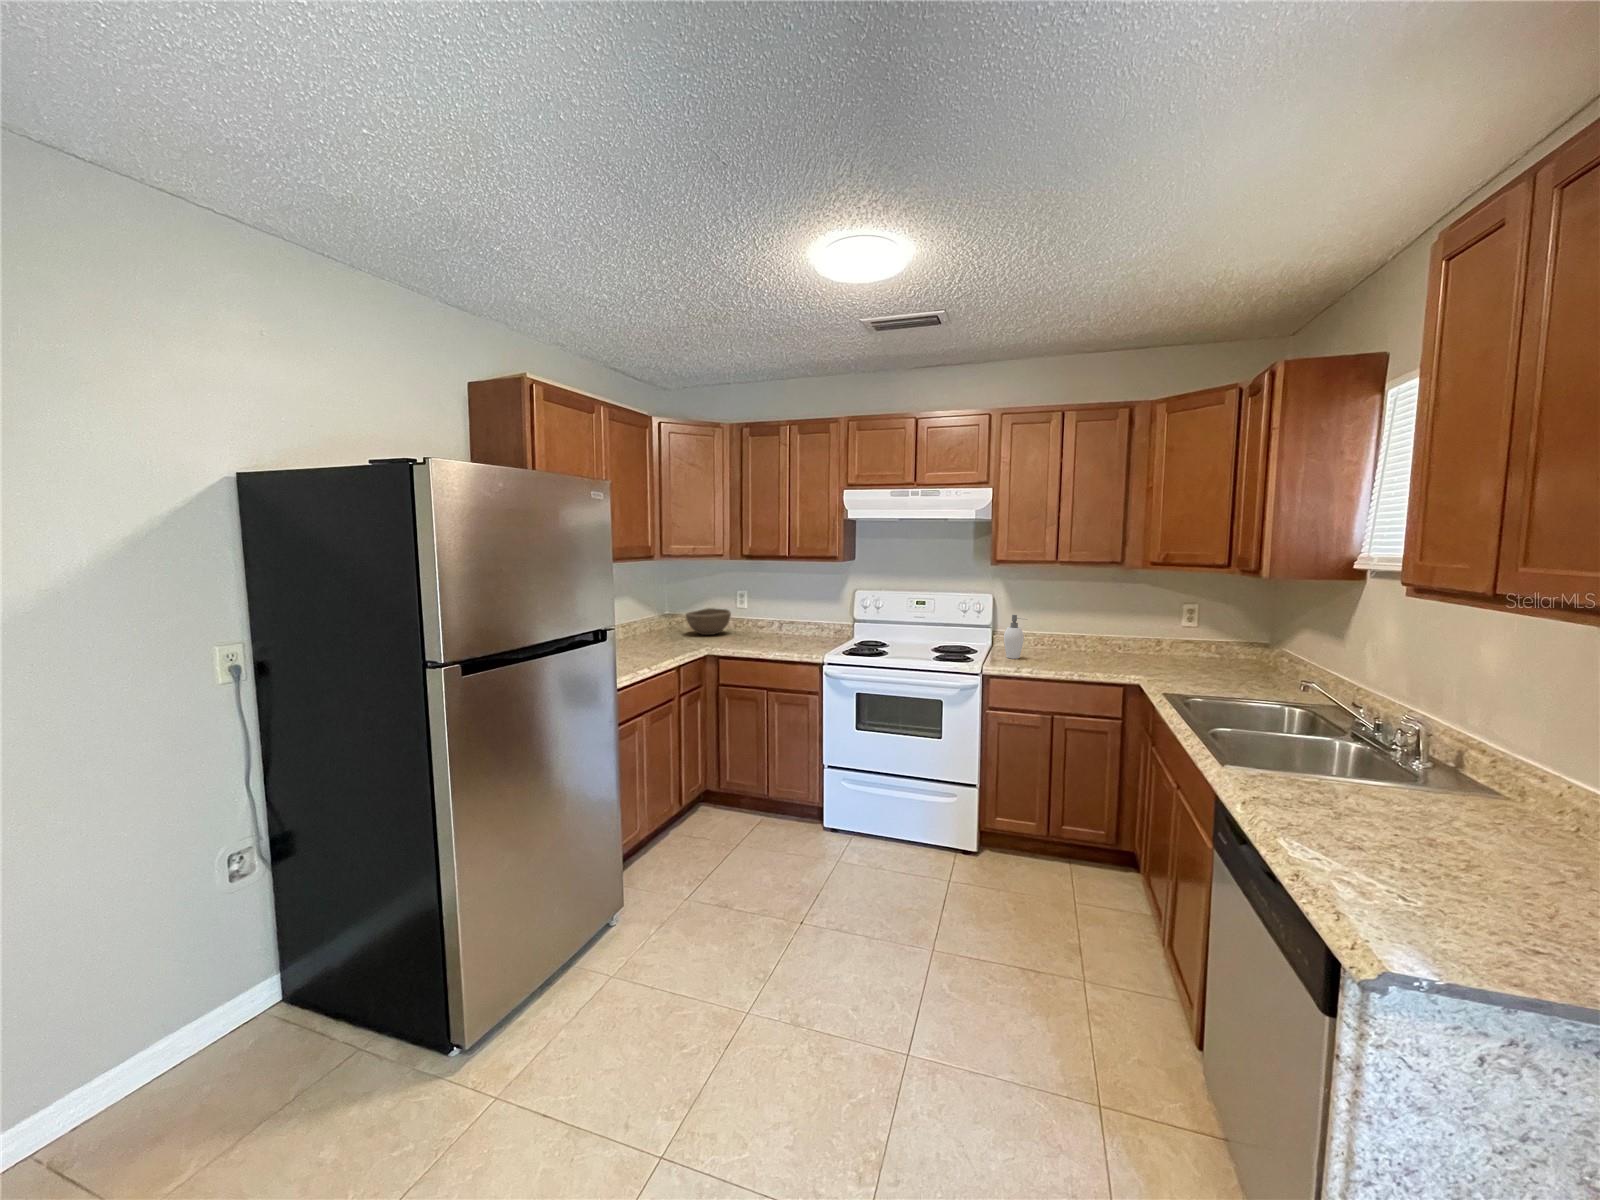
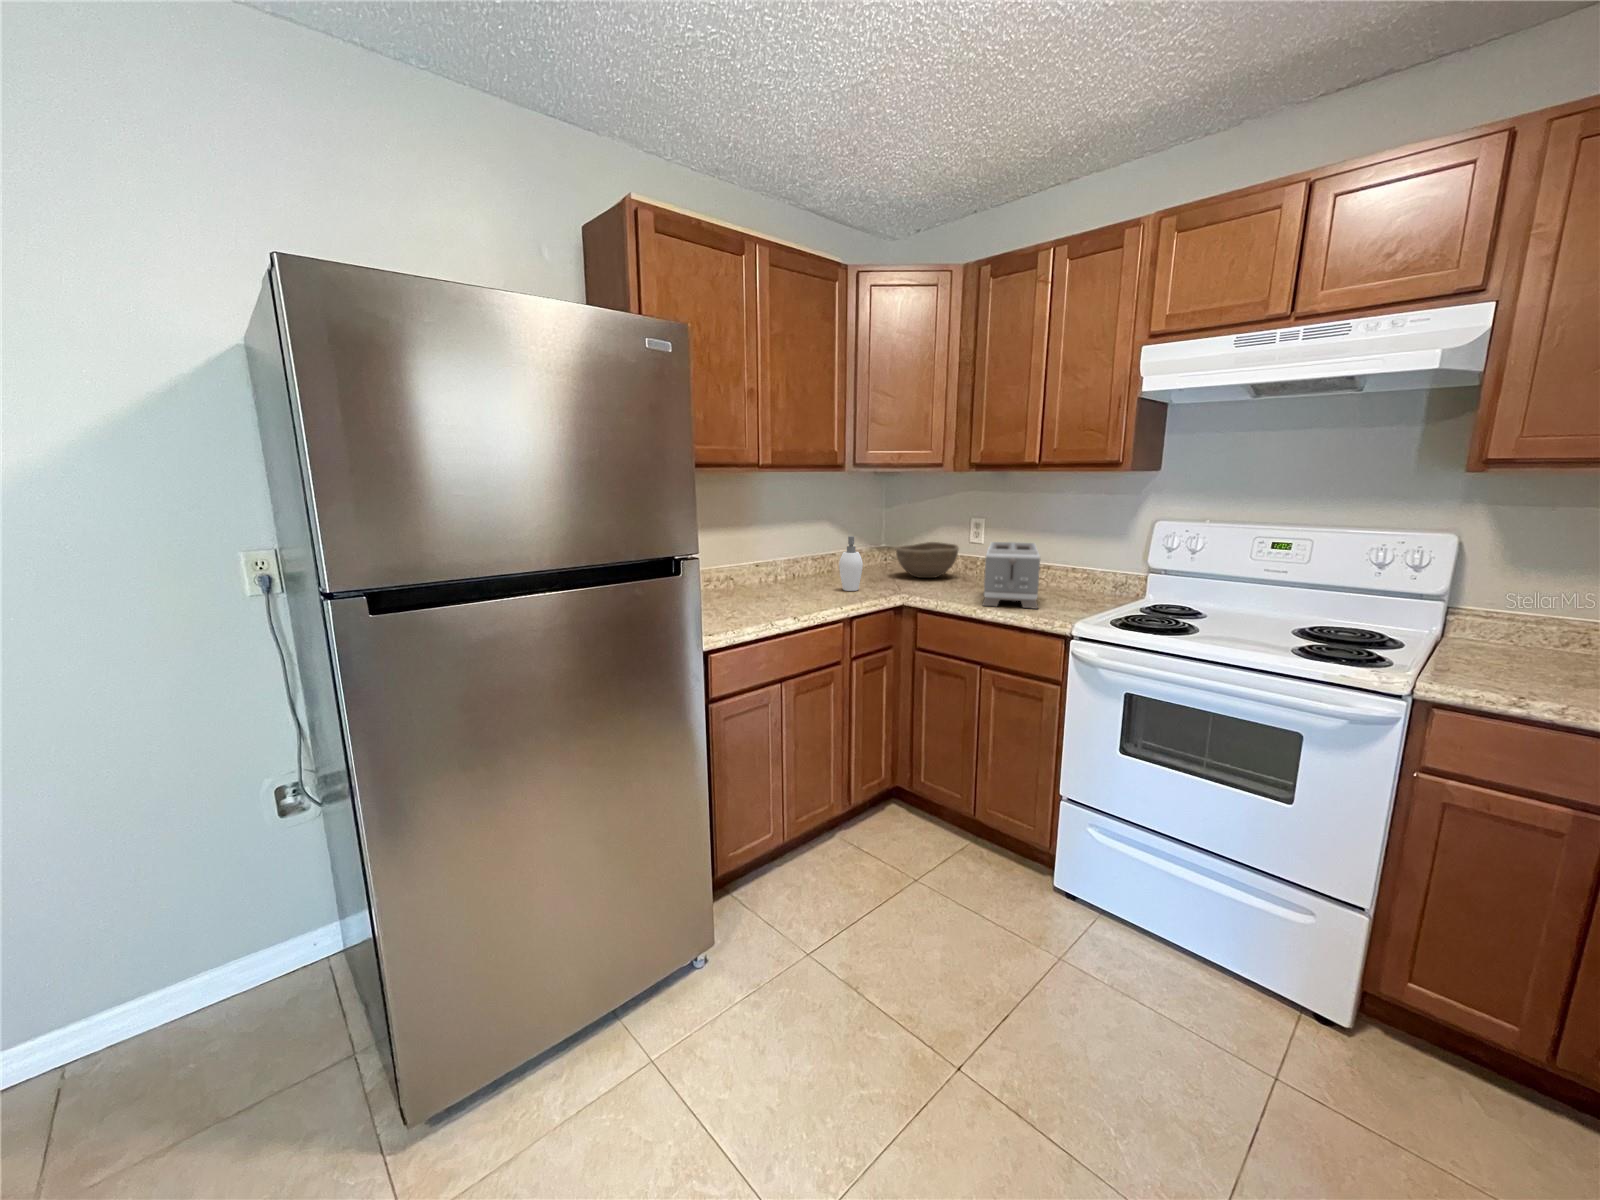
toaster: none [758,607,798,650] -> present [983,542,1040,609]
soap dispenser: present [1004,615,1024,659] -> present [839,536,863,591]

